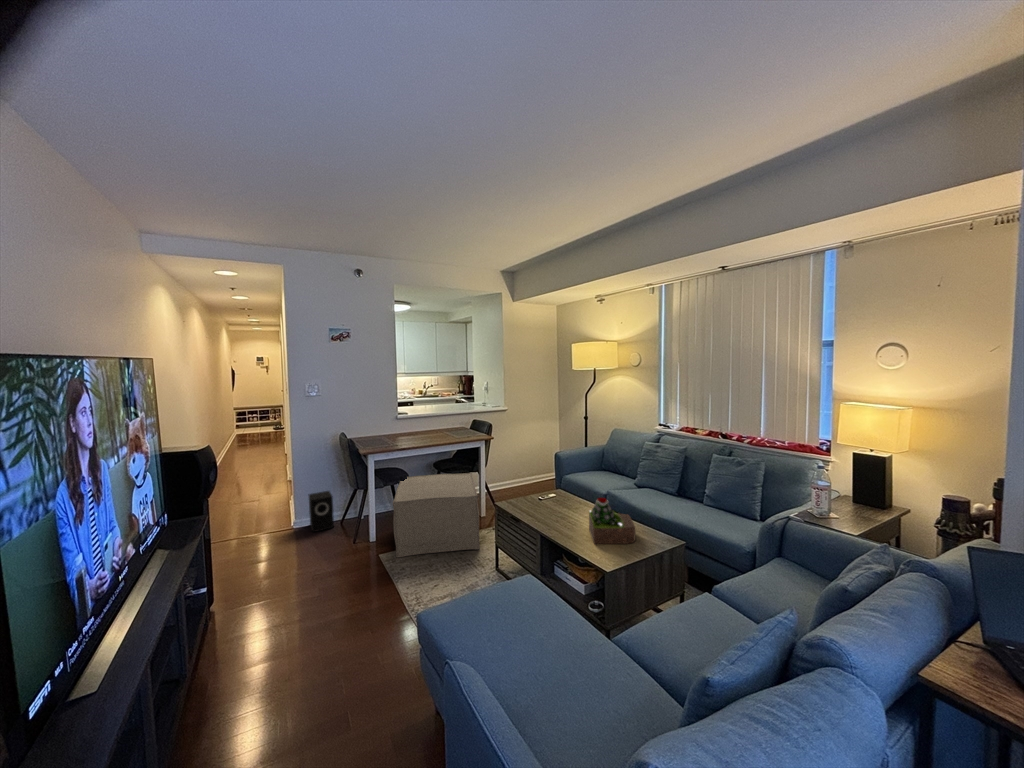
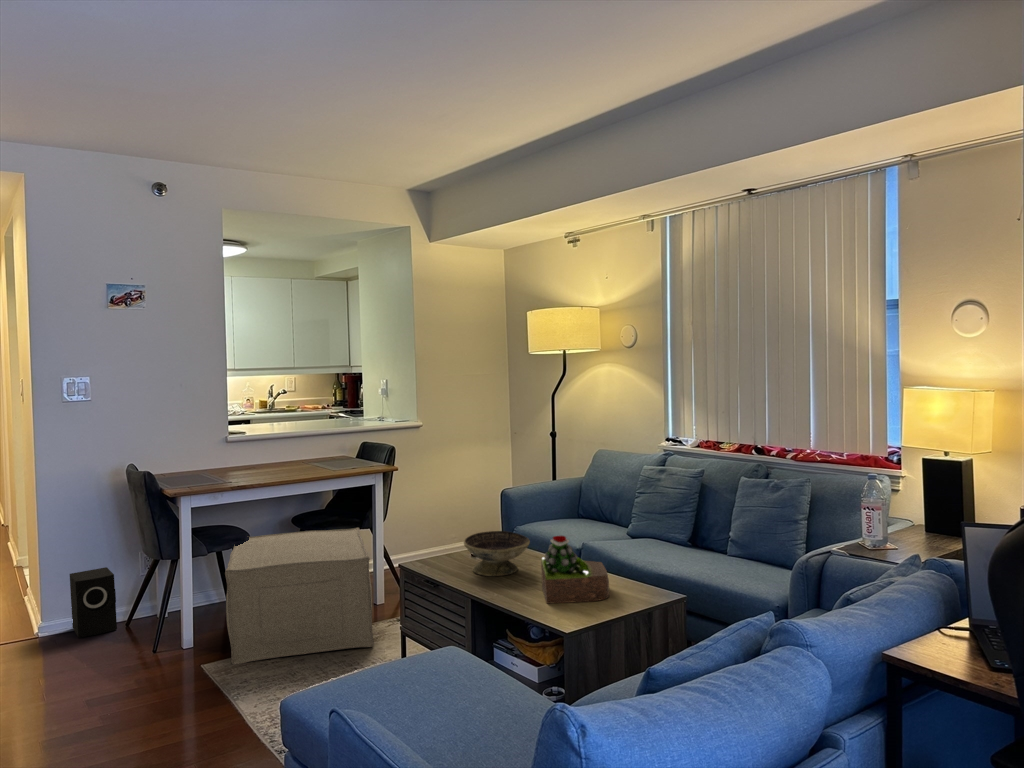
decorative bowl: none [537,486,579,517] -> present [464,531,530,576]

